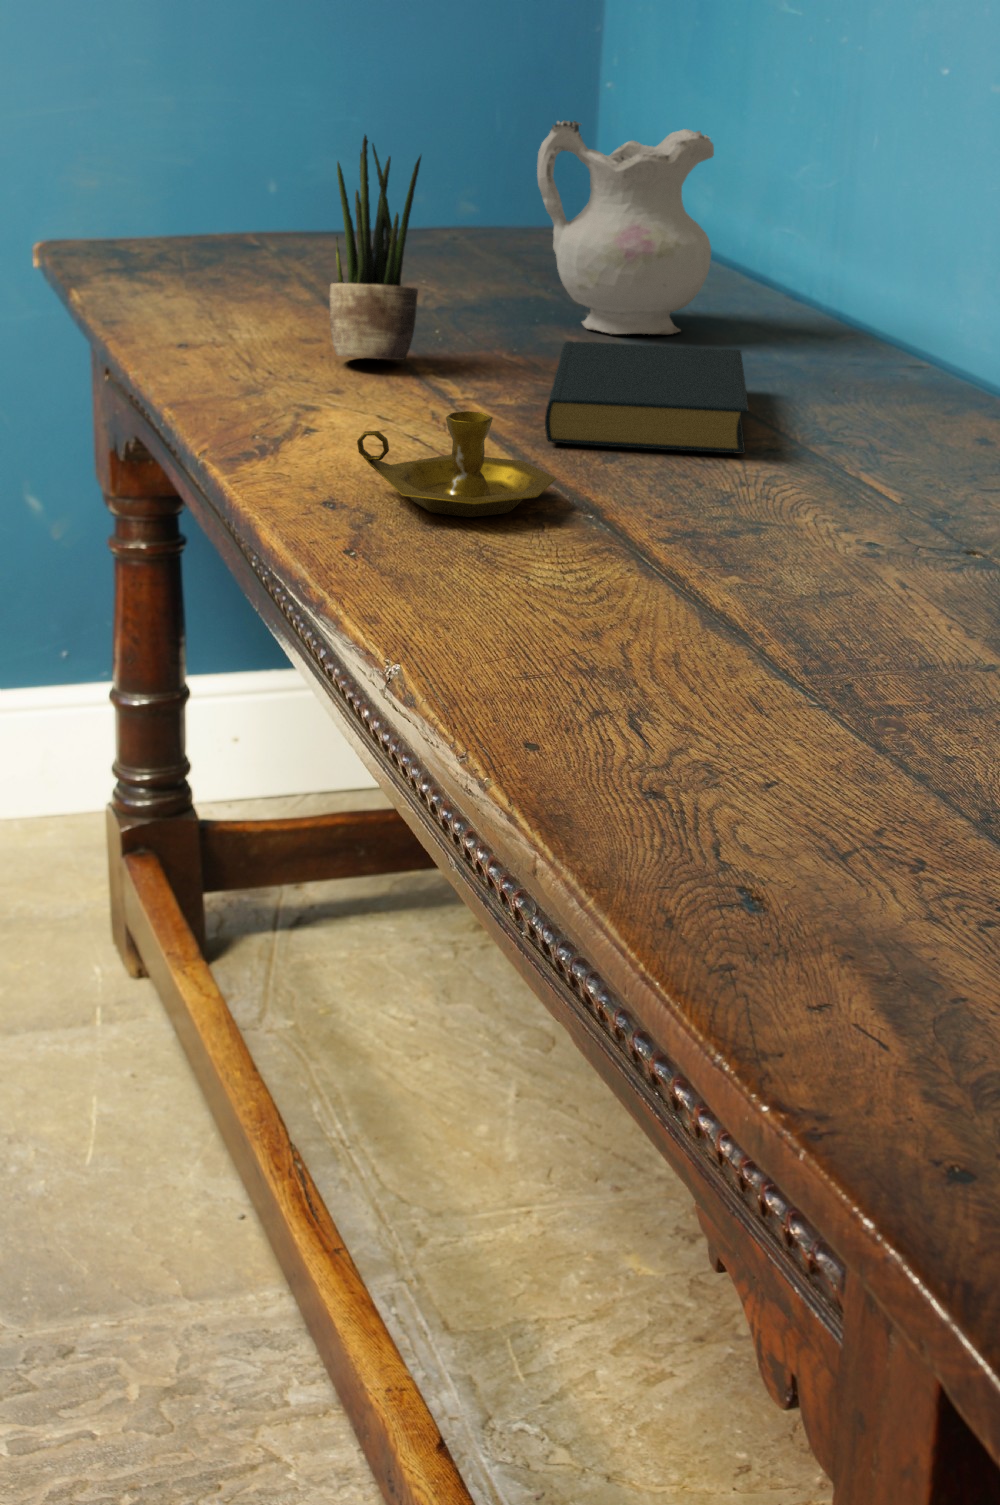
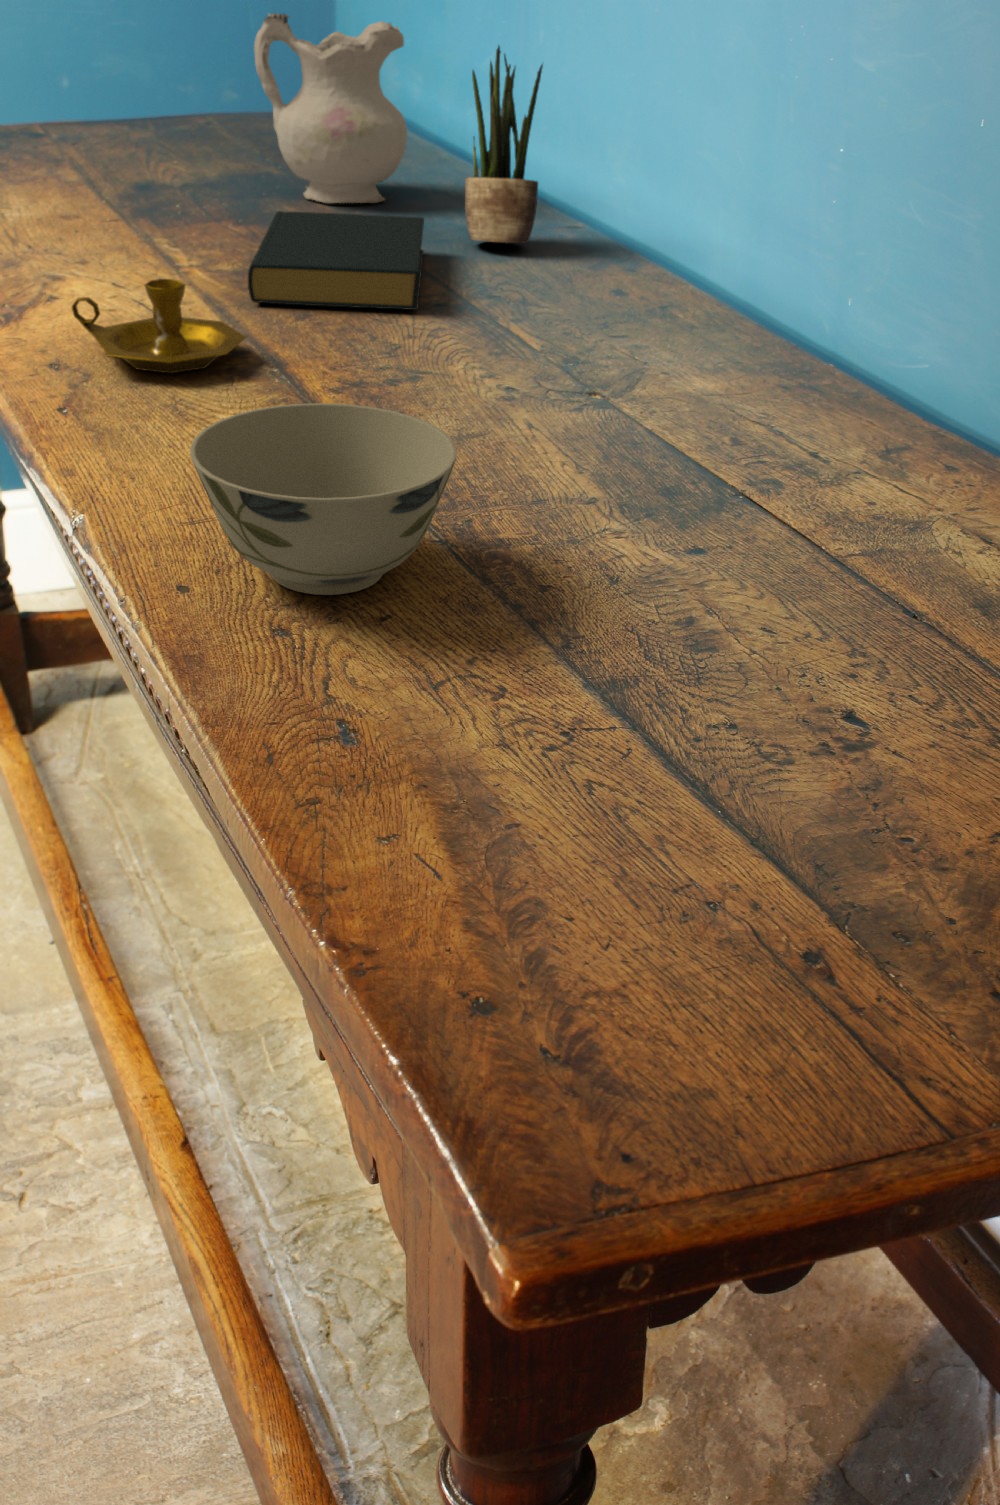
potted plant: present [329,135,421,360] -> present [465,46,543,243]
bowl: none [555,544,858,756] -> present [190,403,457,595]

